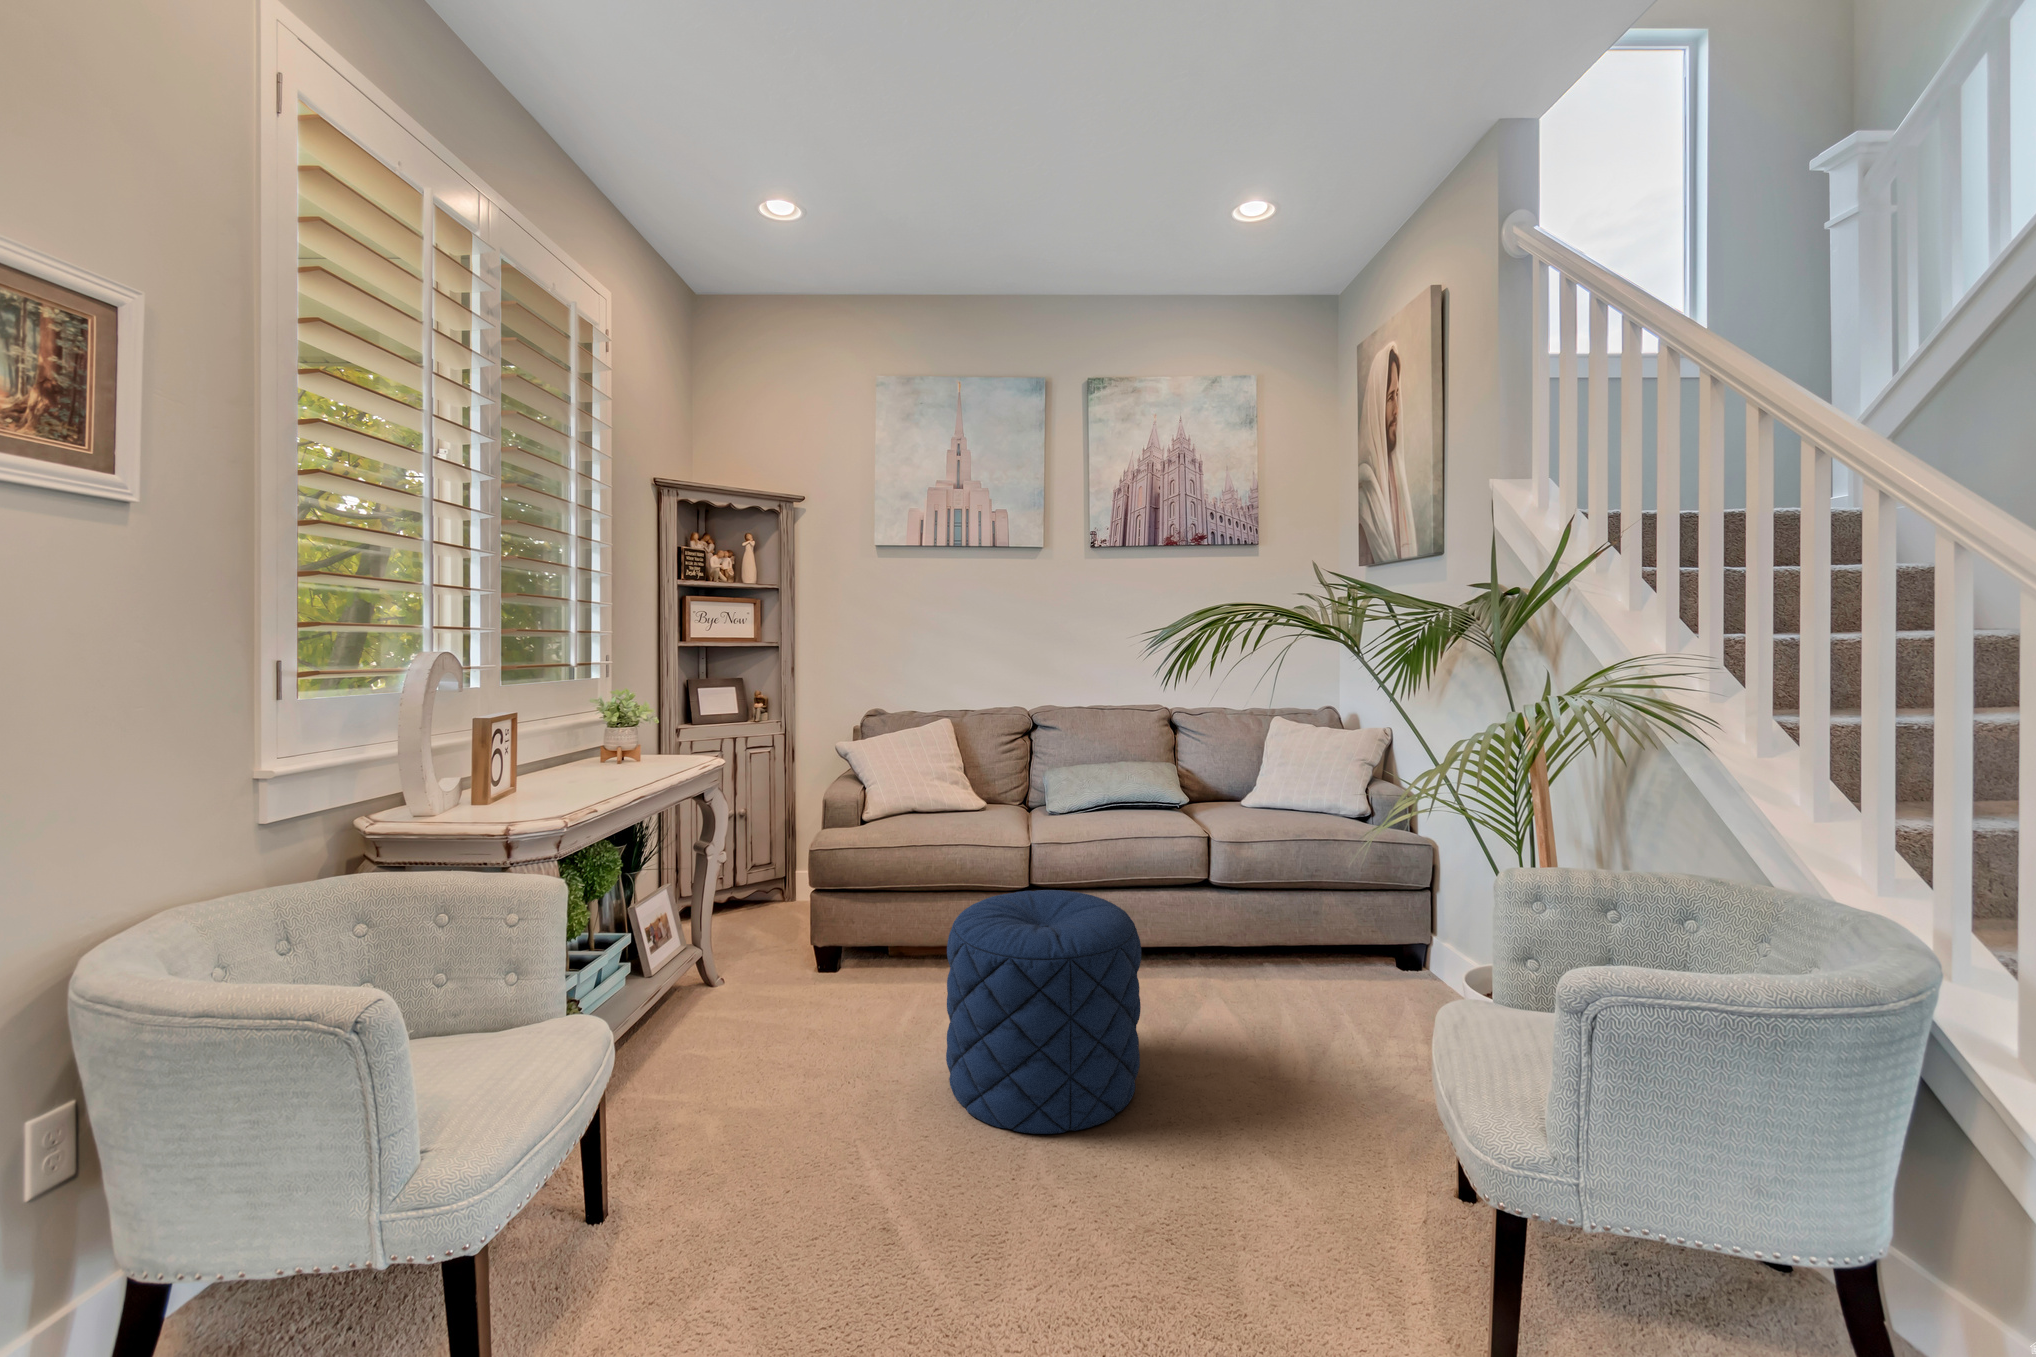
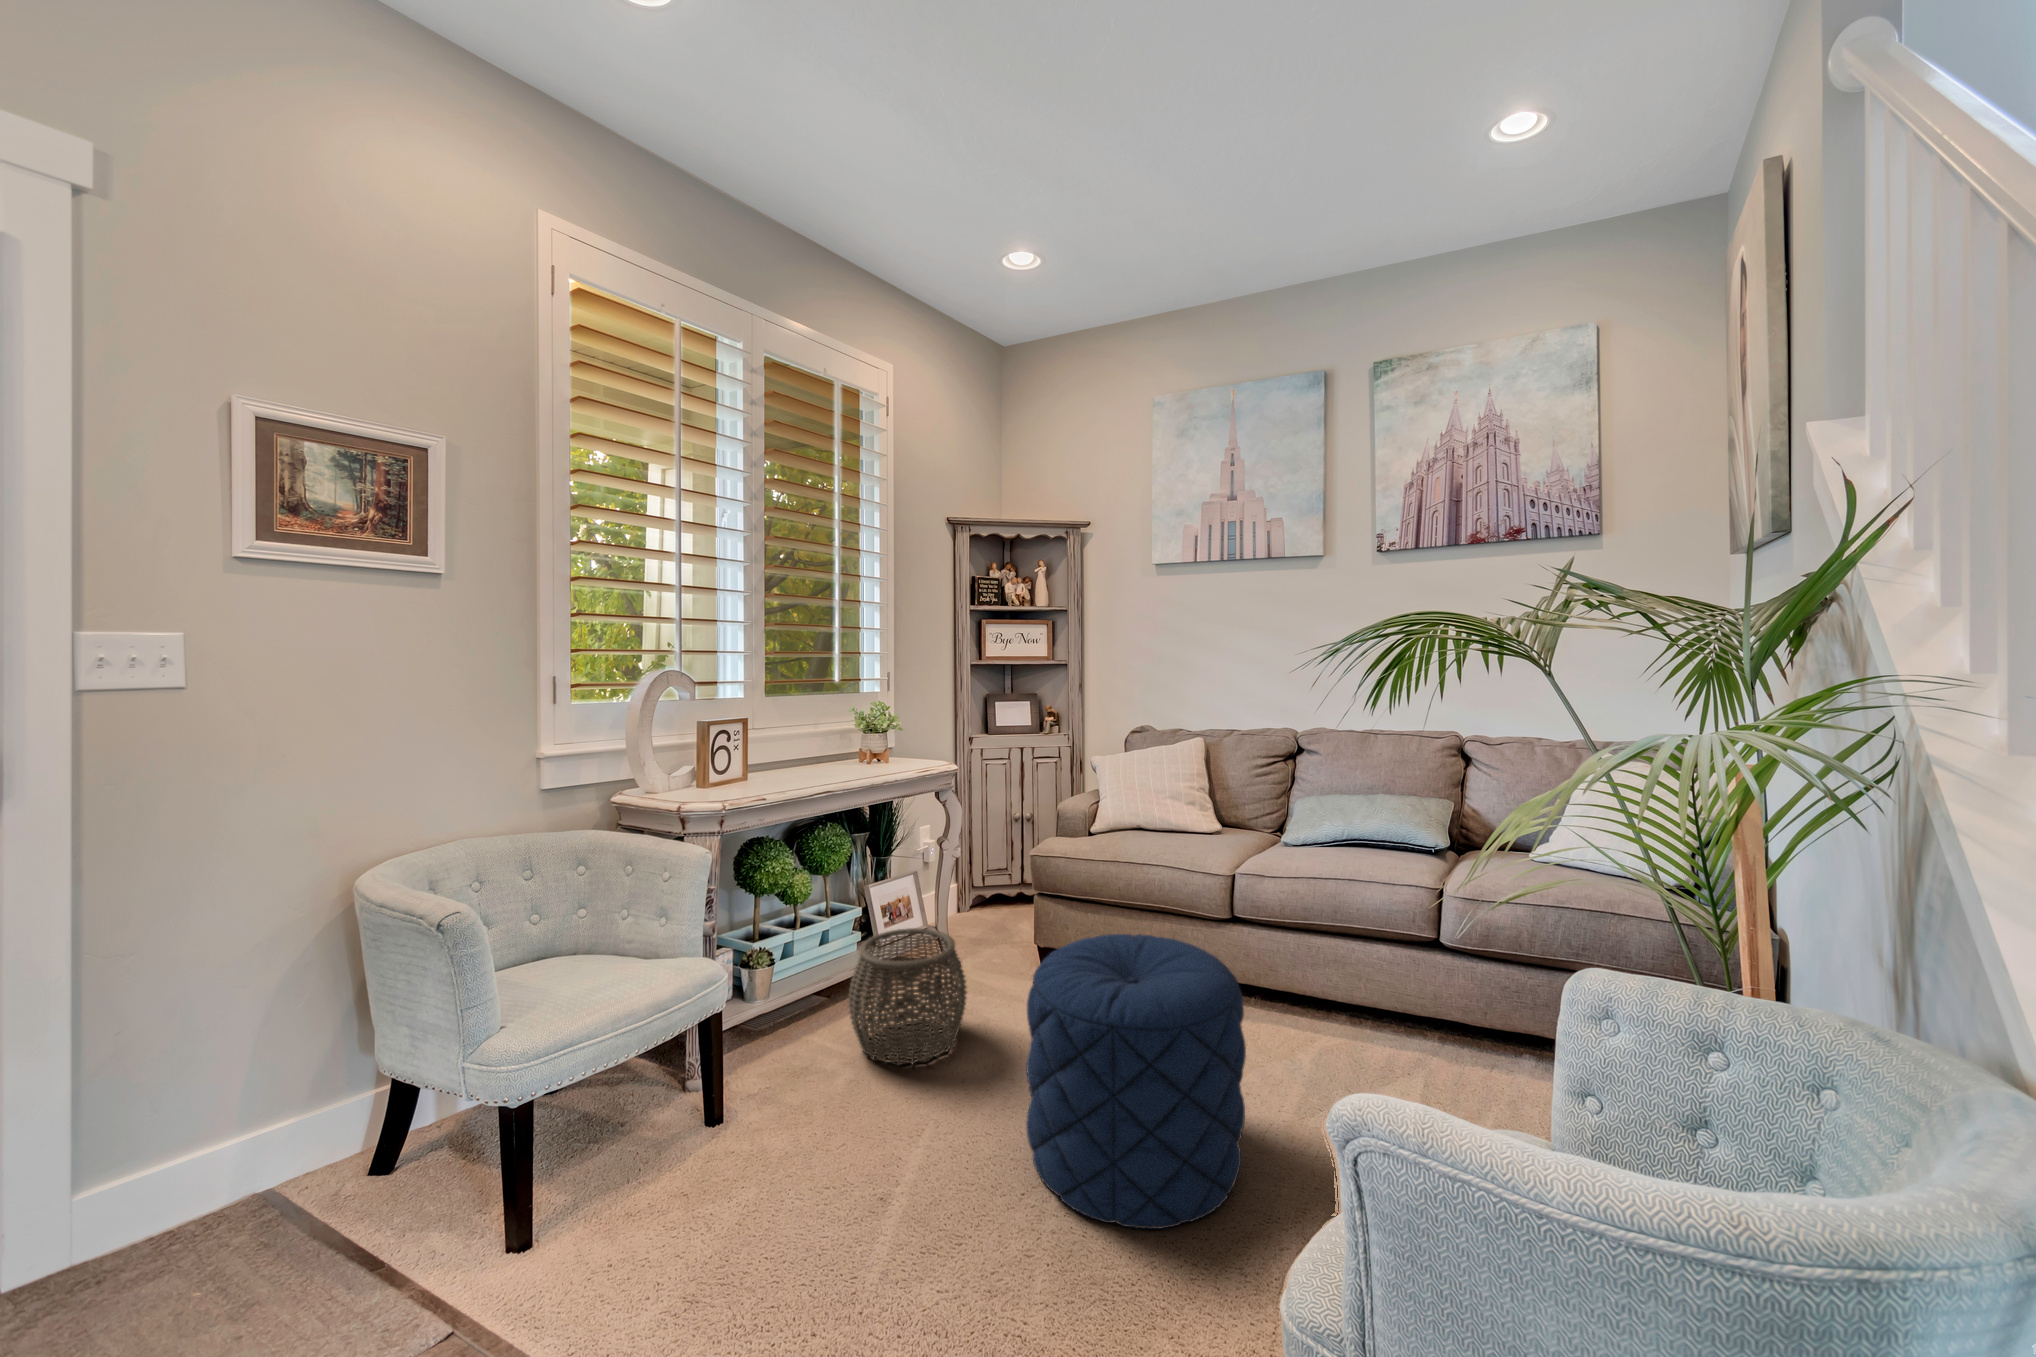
woven basket: none [683,938,818,1087] -> present [848,928,967,1065]

